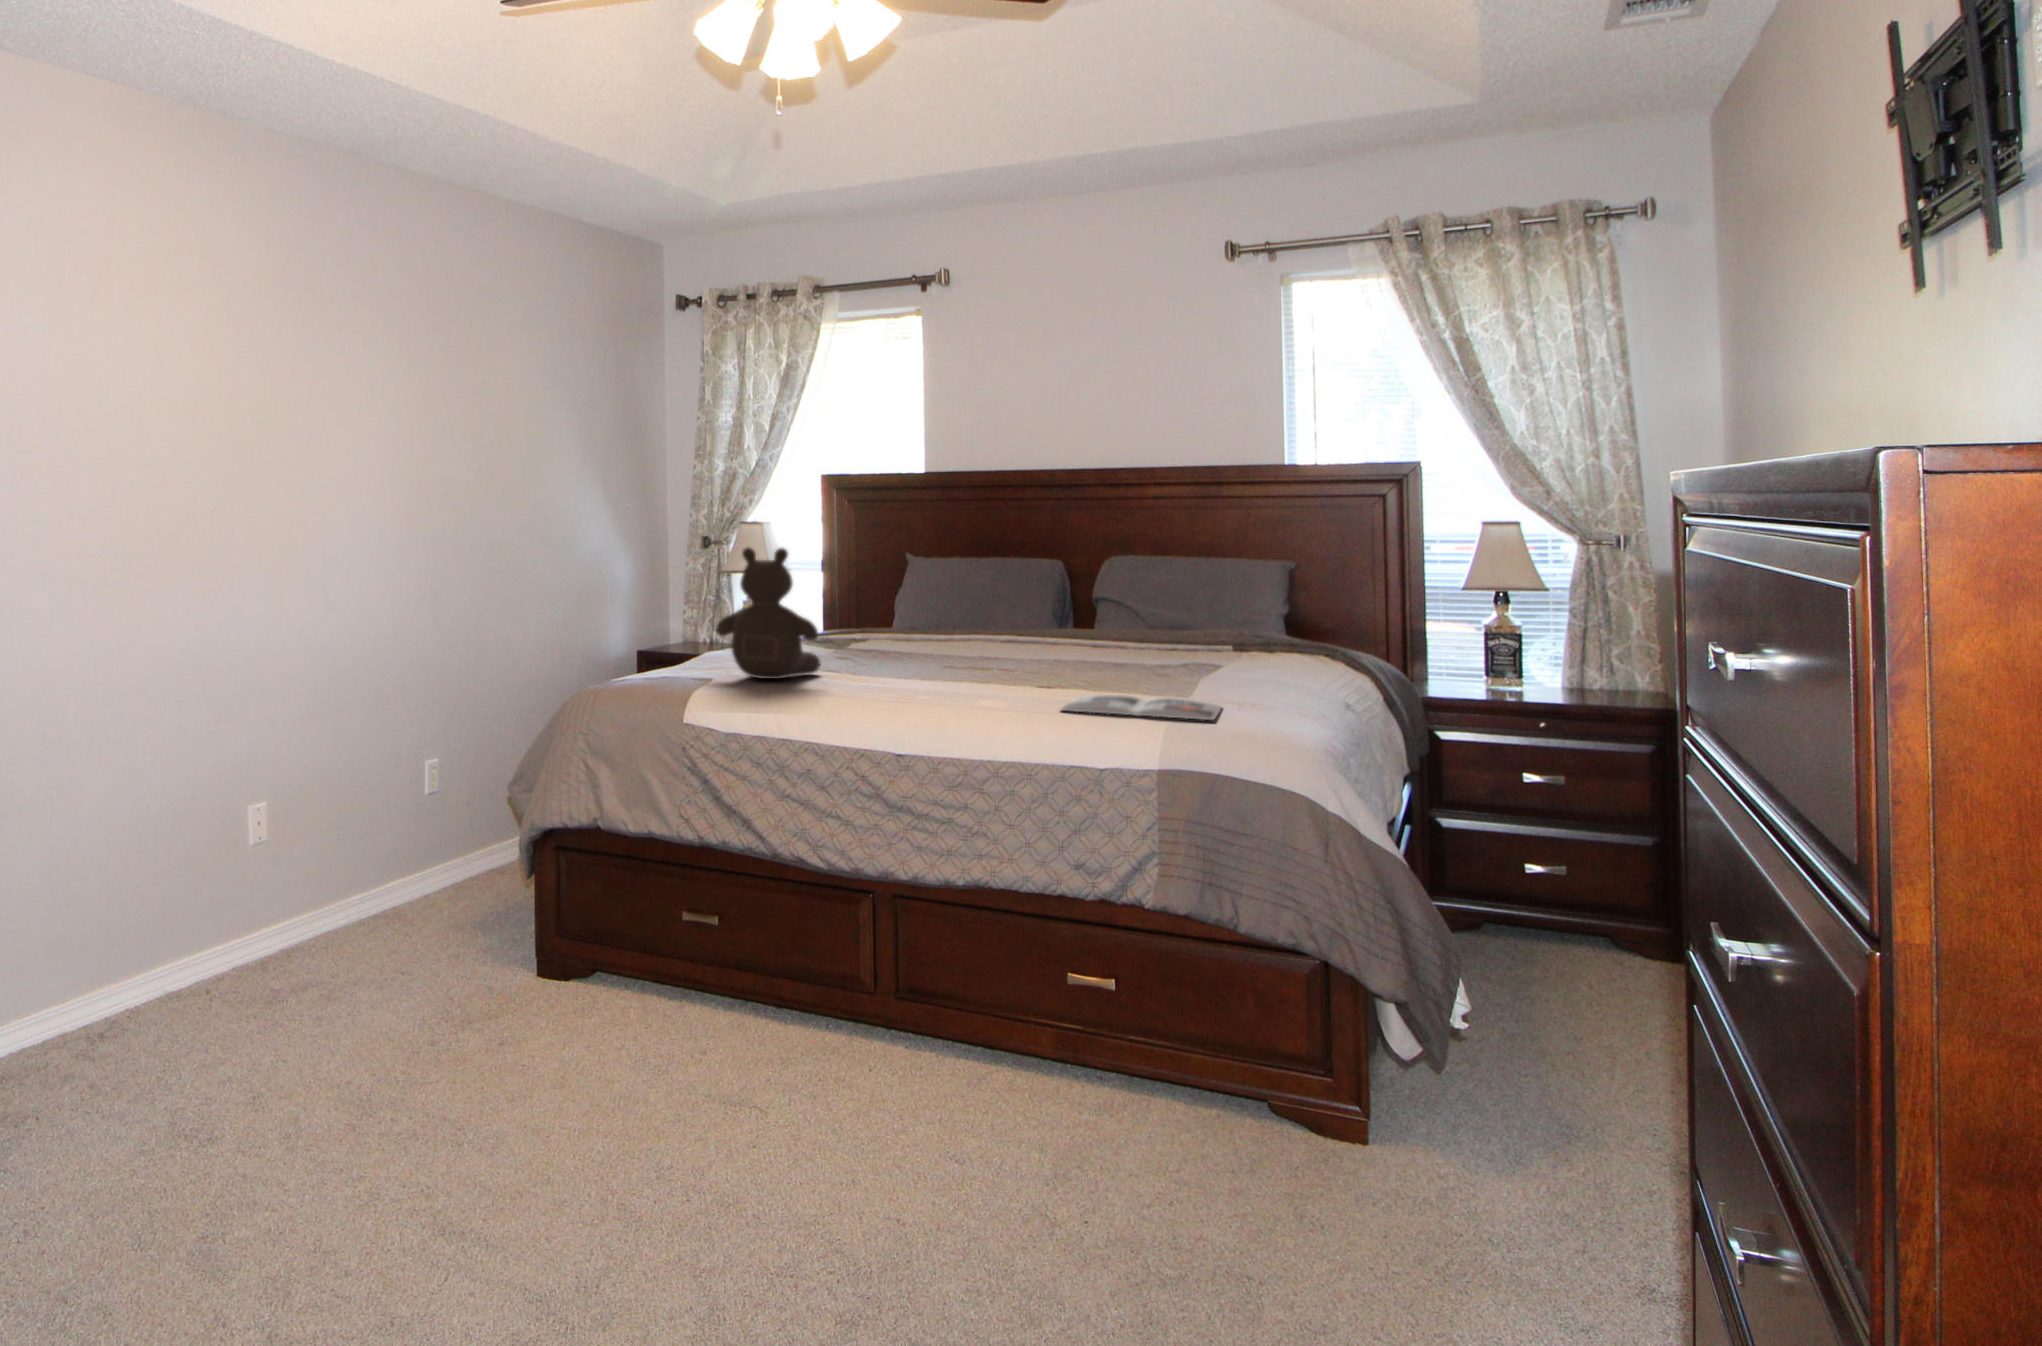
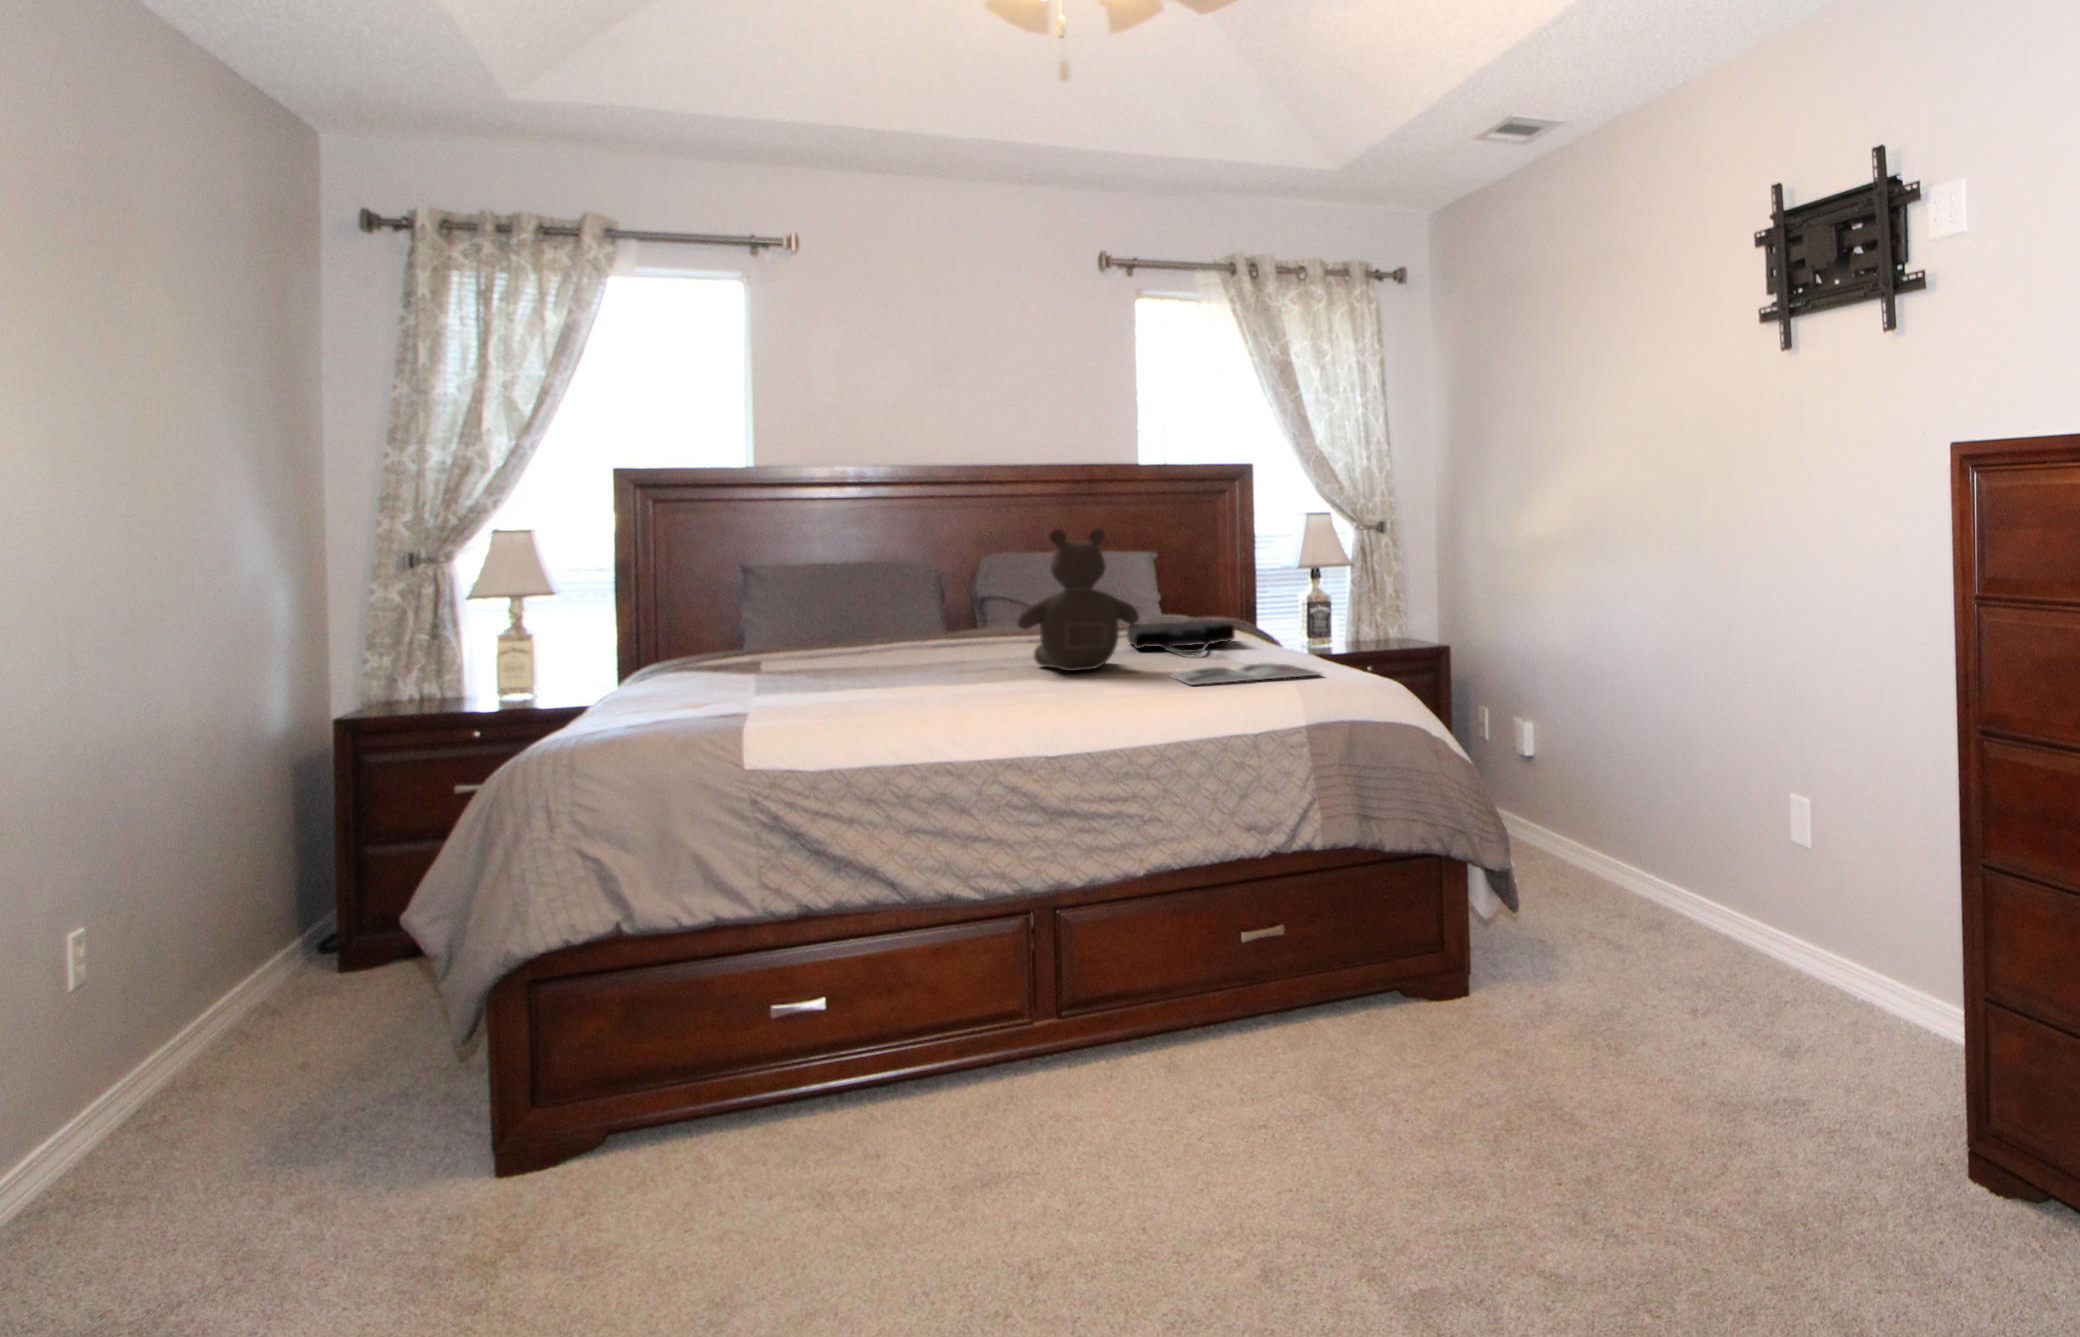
teddy bear: present [716,548,820,679] -> present [1017,528,1139,671]
tote bag: none [1129,640,1260,680] -> present [1127,622,1235,655]

